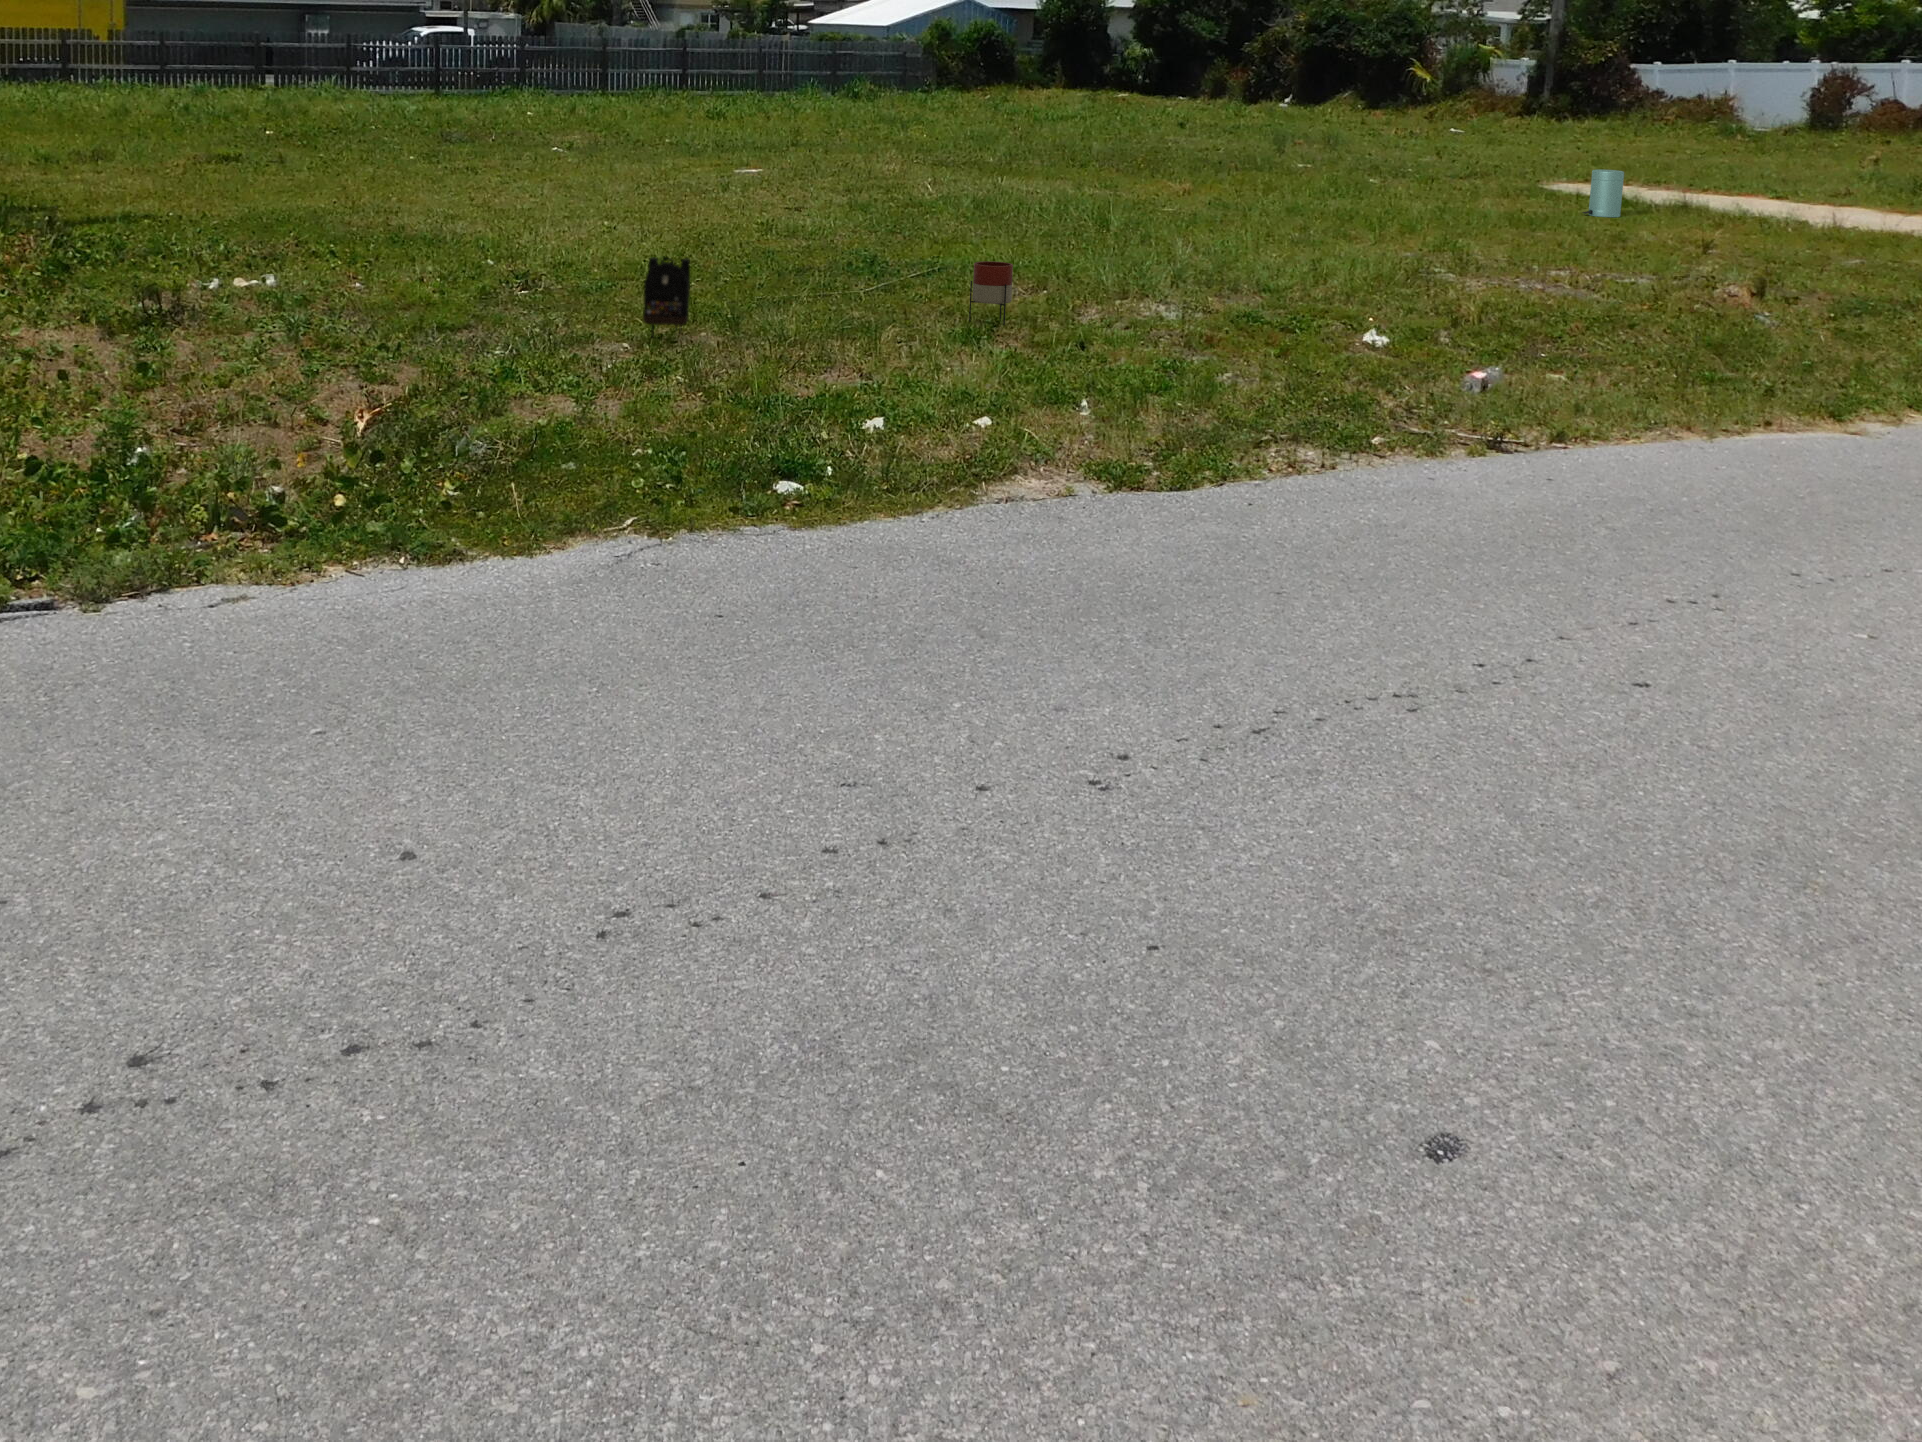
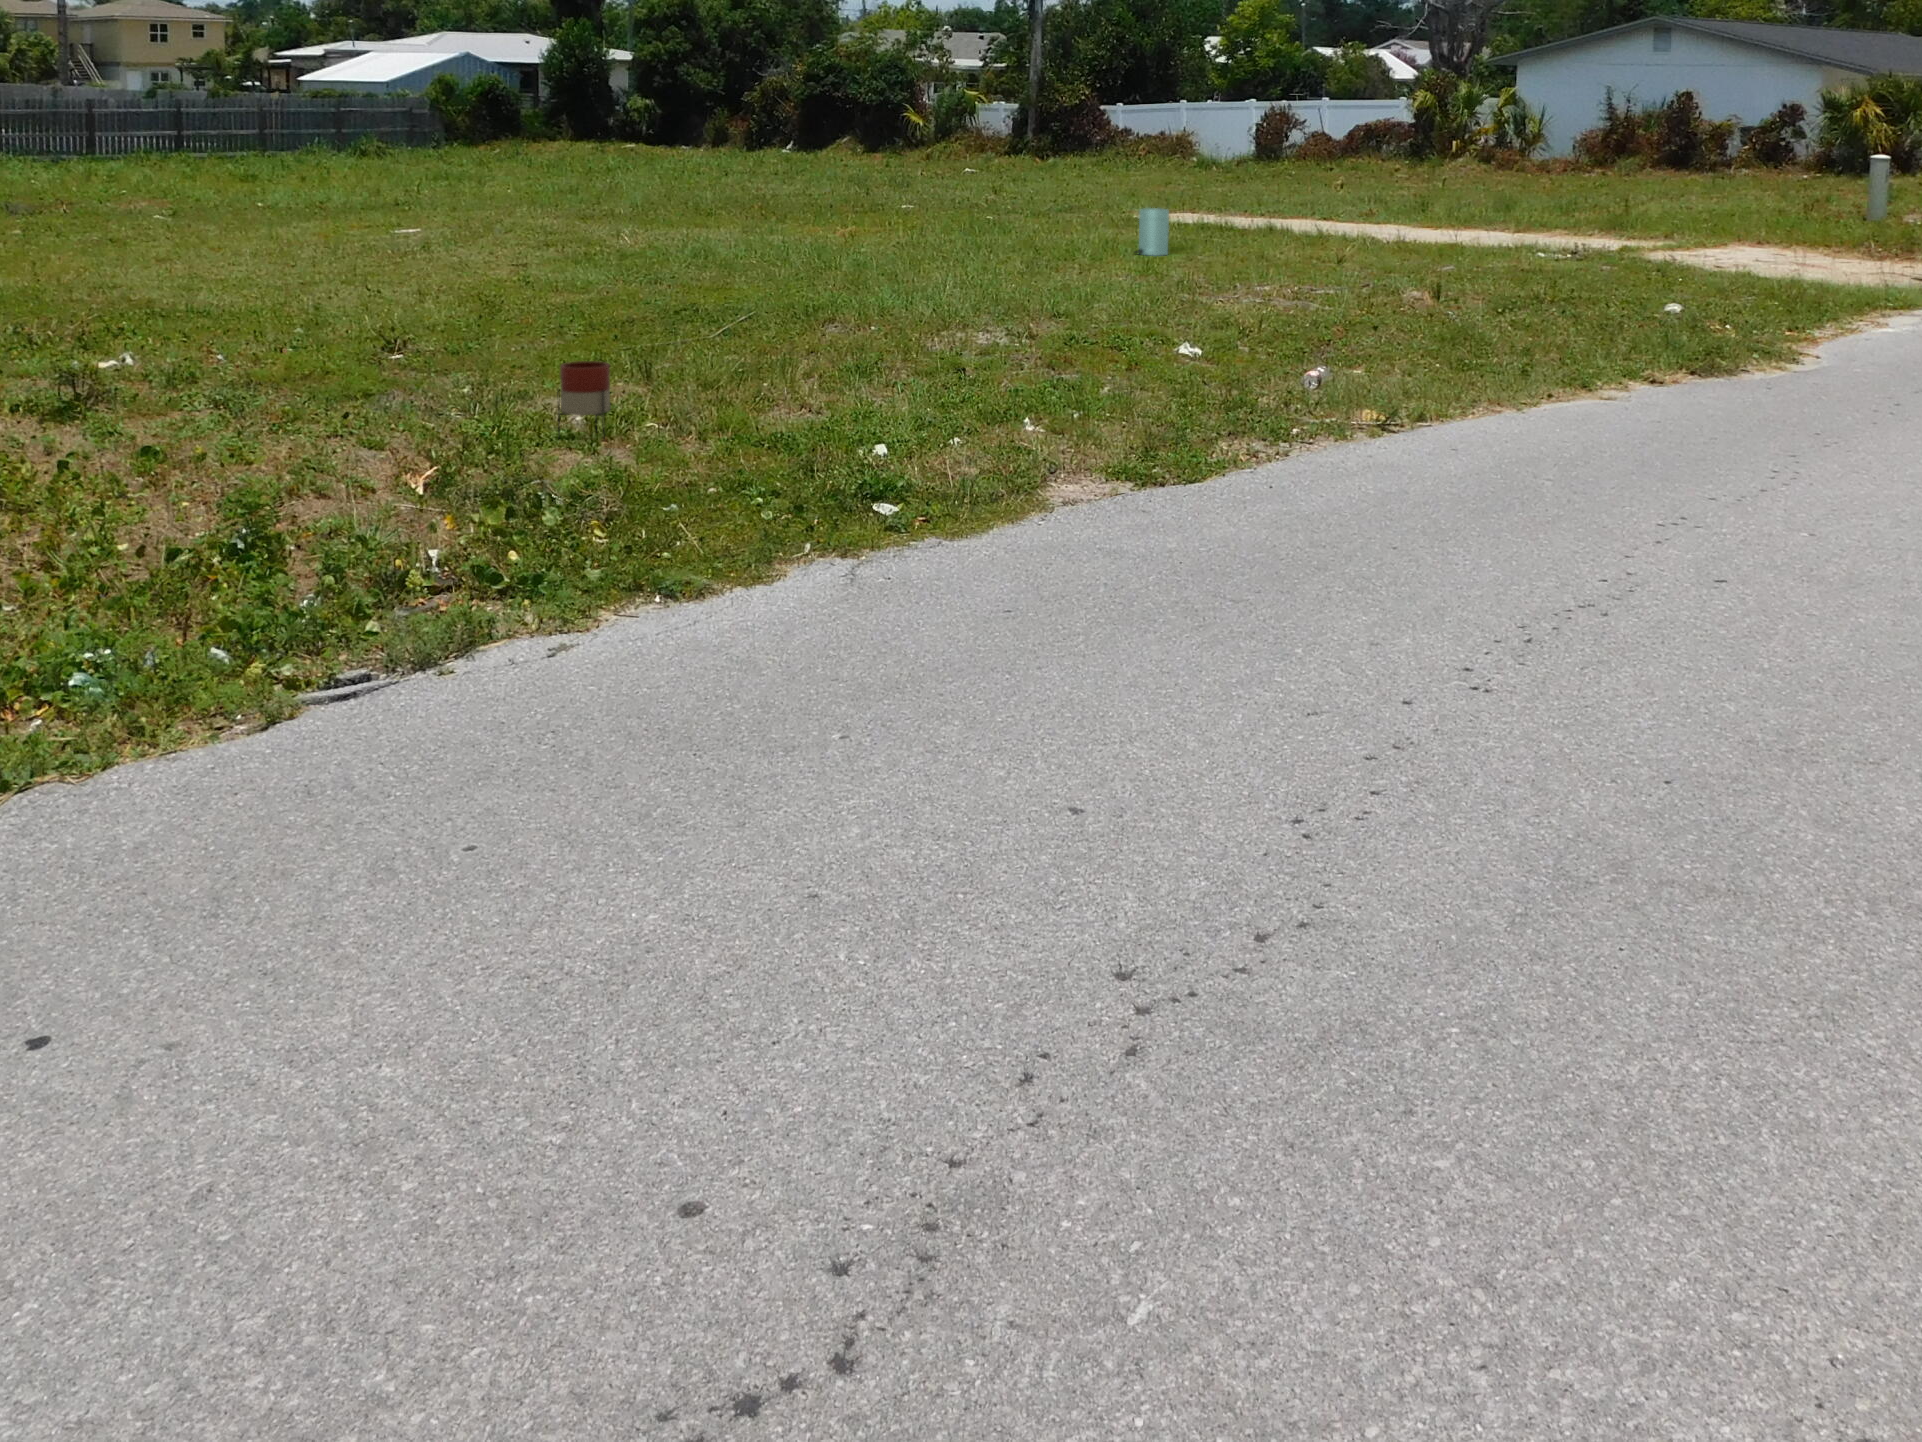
backpack: present [643,257,690,336] -> none [107,391,178,505]

